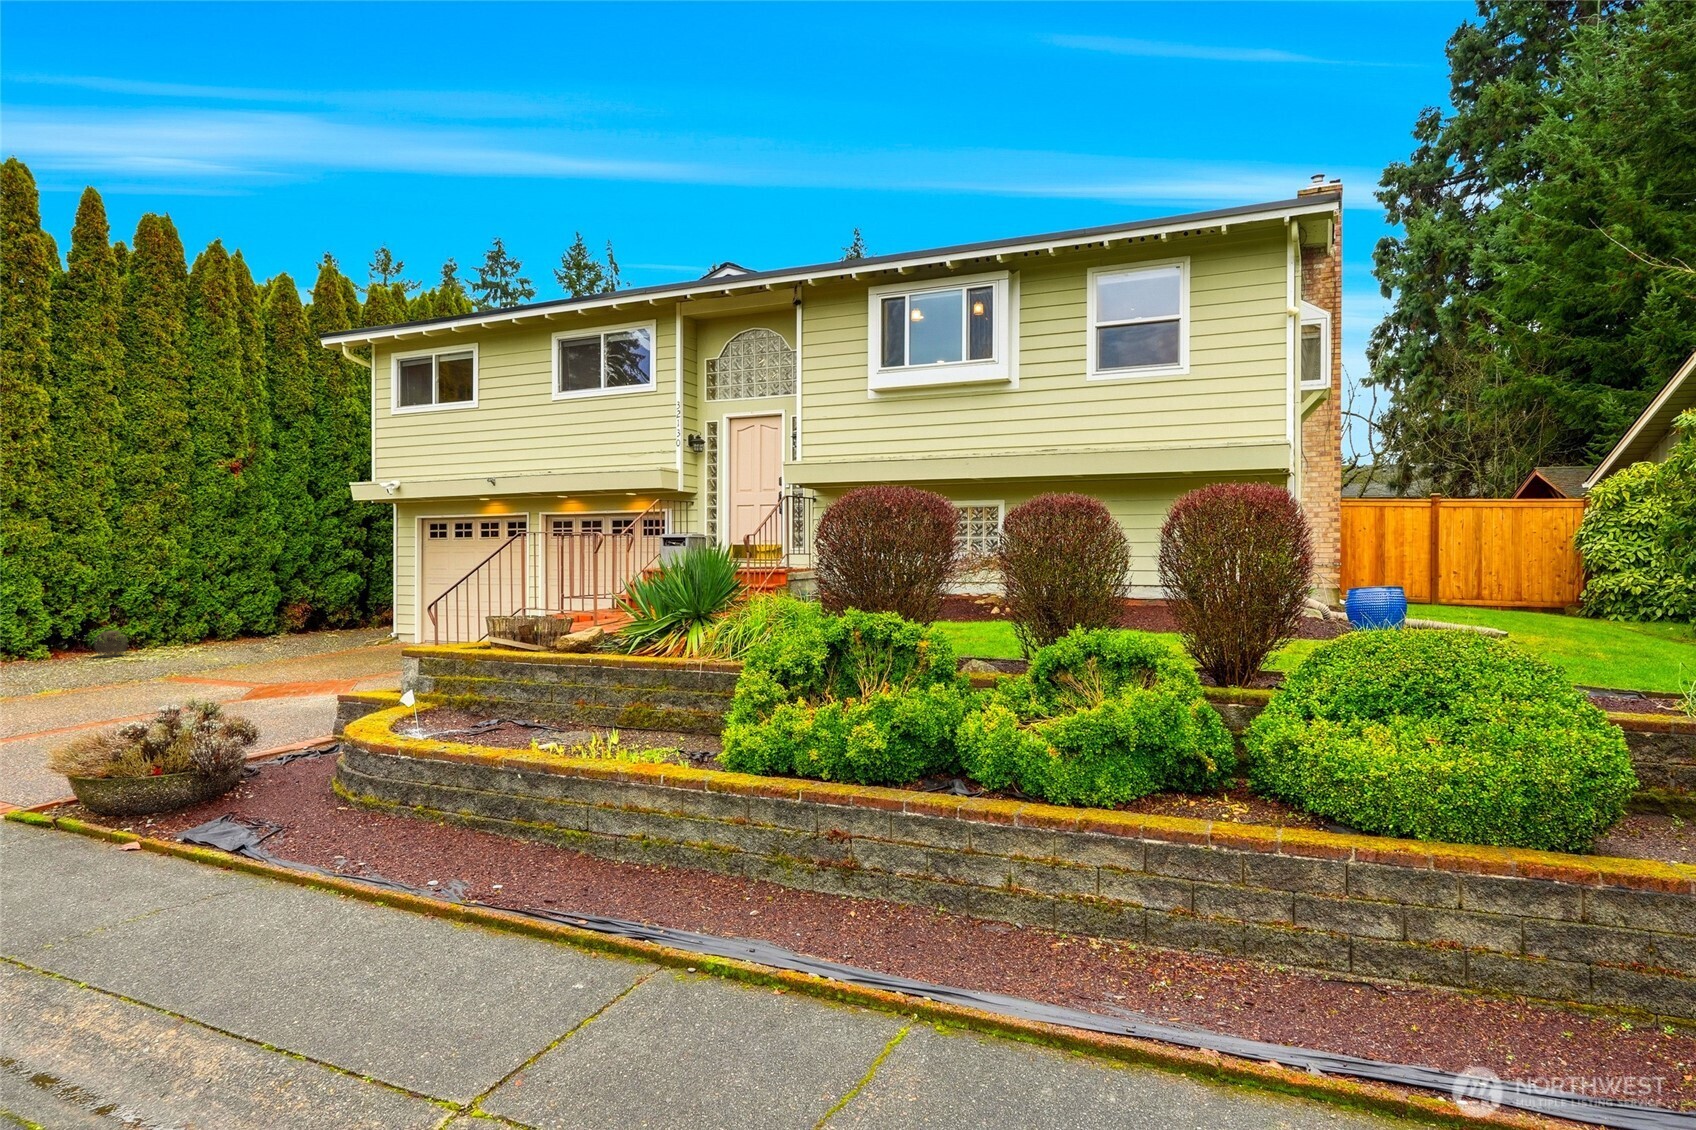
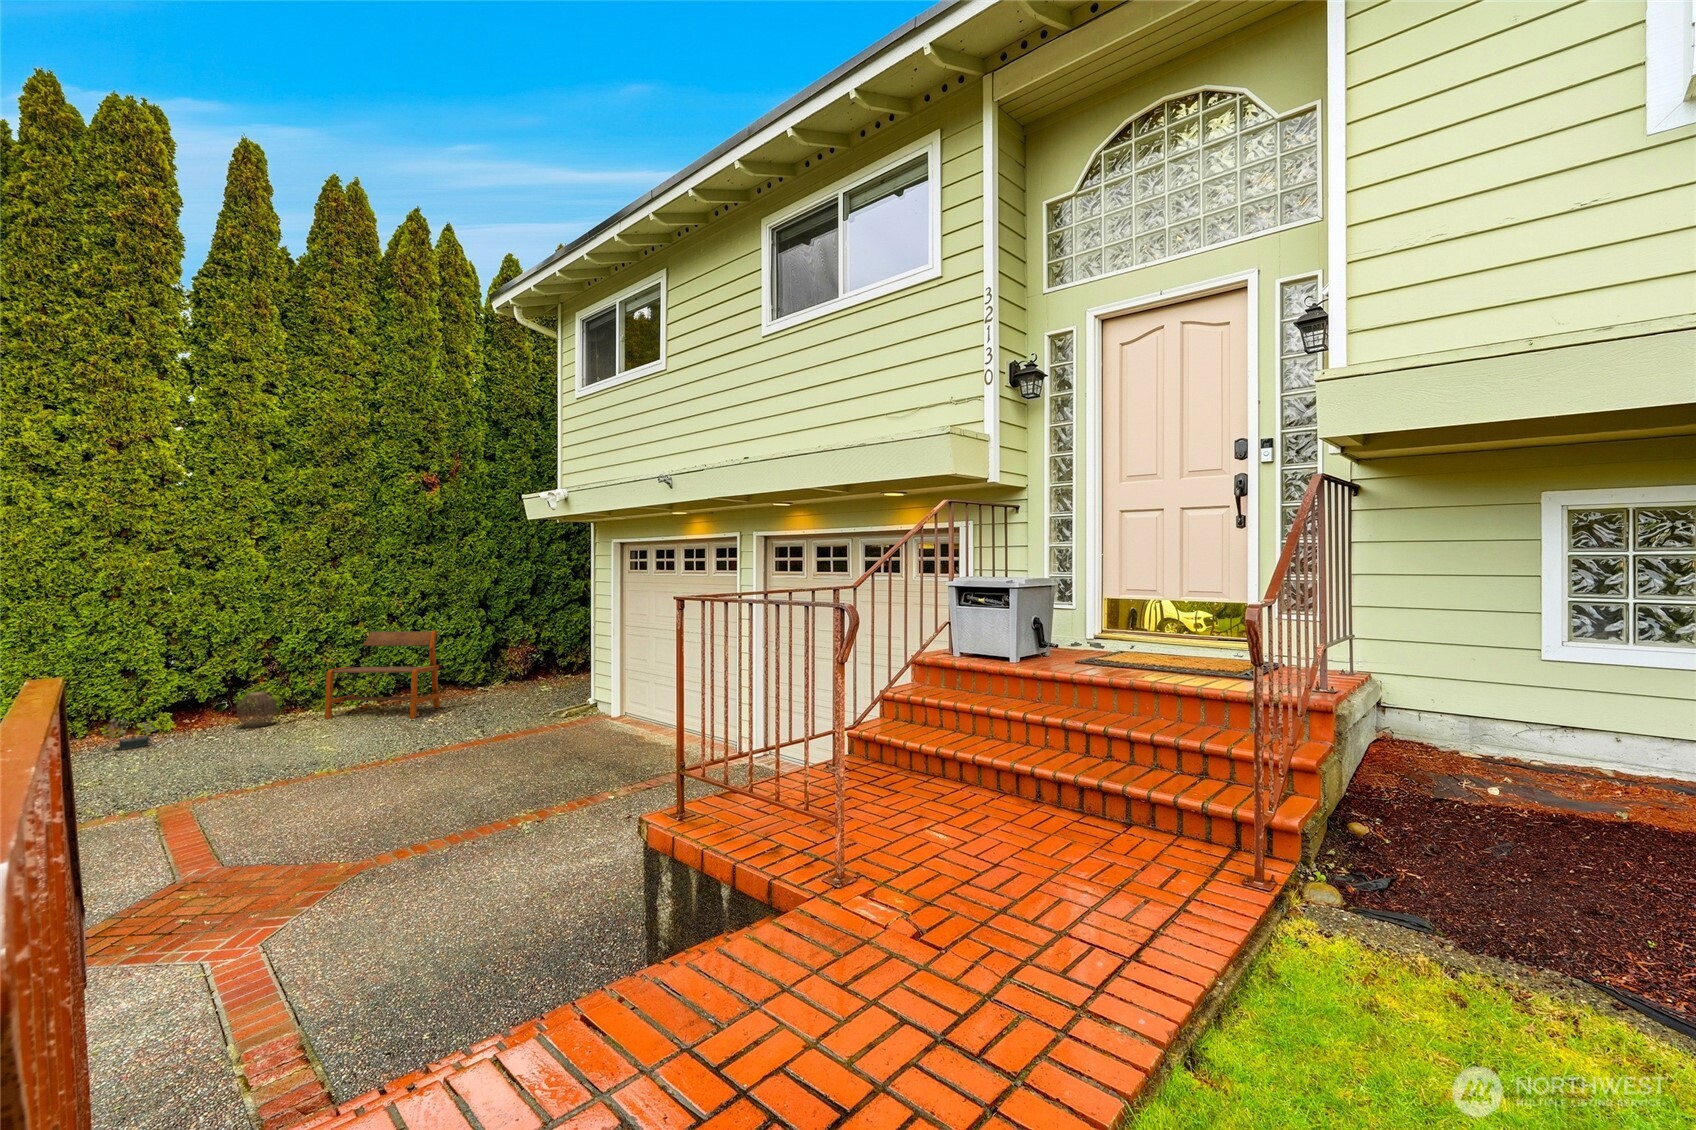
bench: none [164,584,258,652] -> present [324,630,441,719]
decorative plant: none [12,646,50,669] -> present [109,719,152,750]

